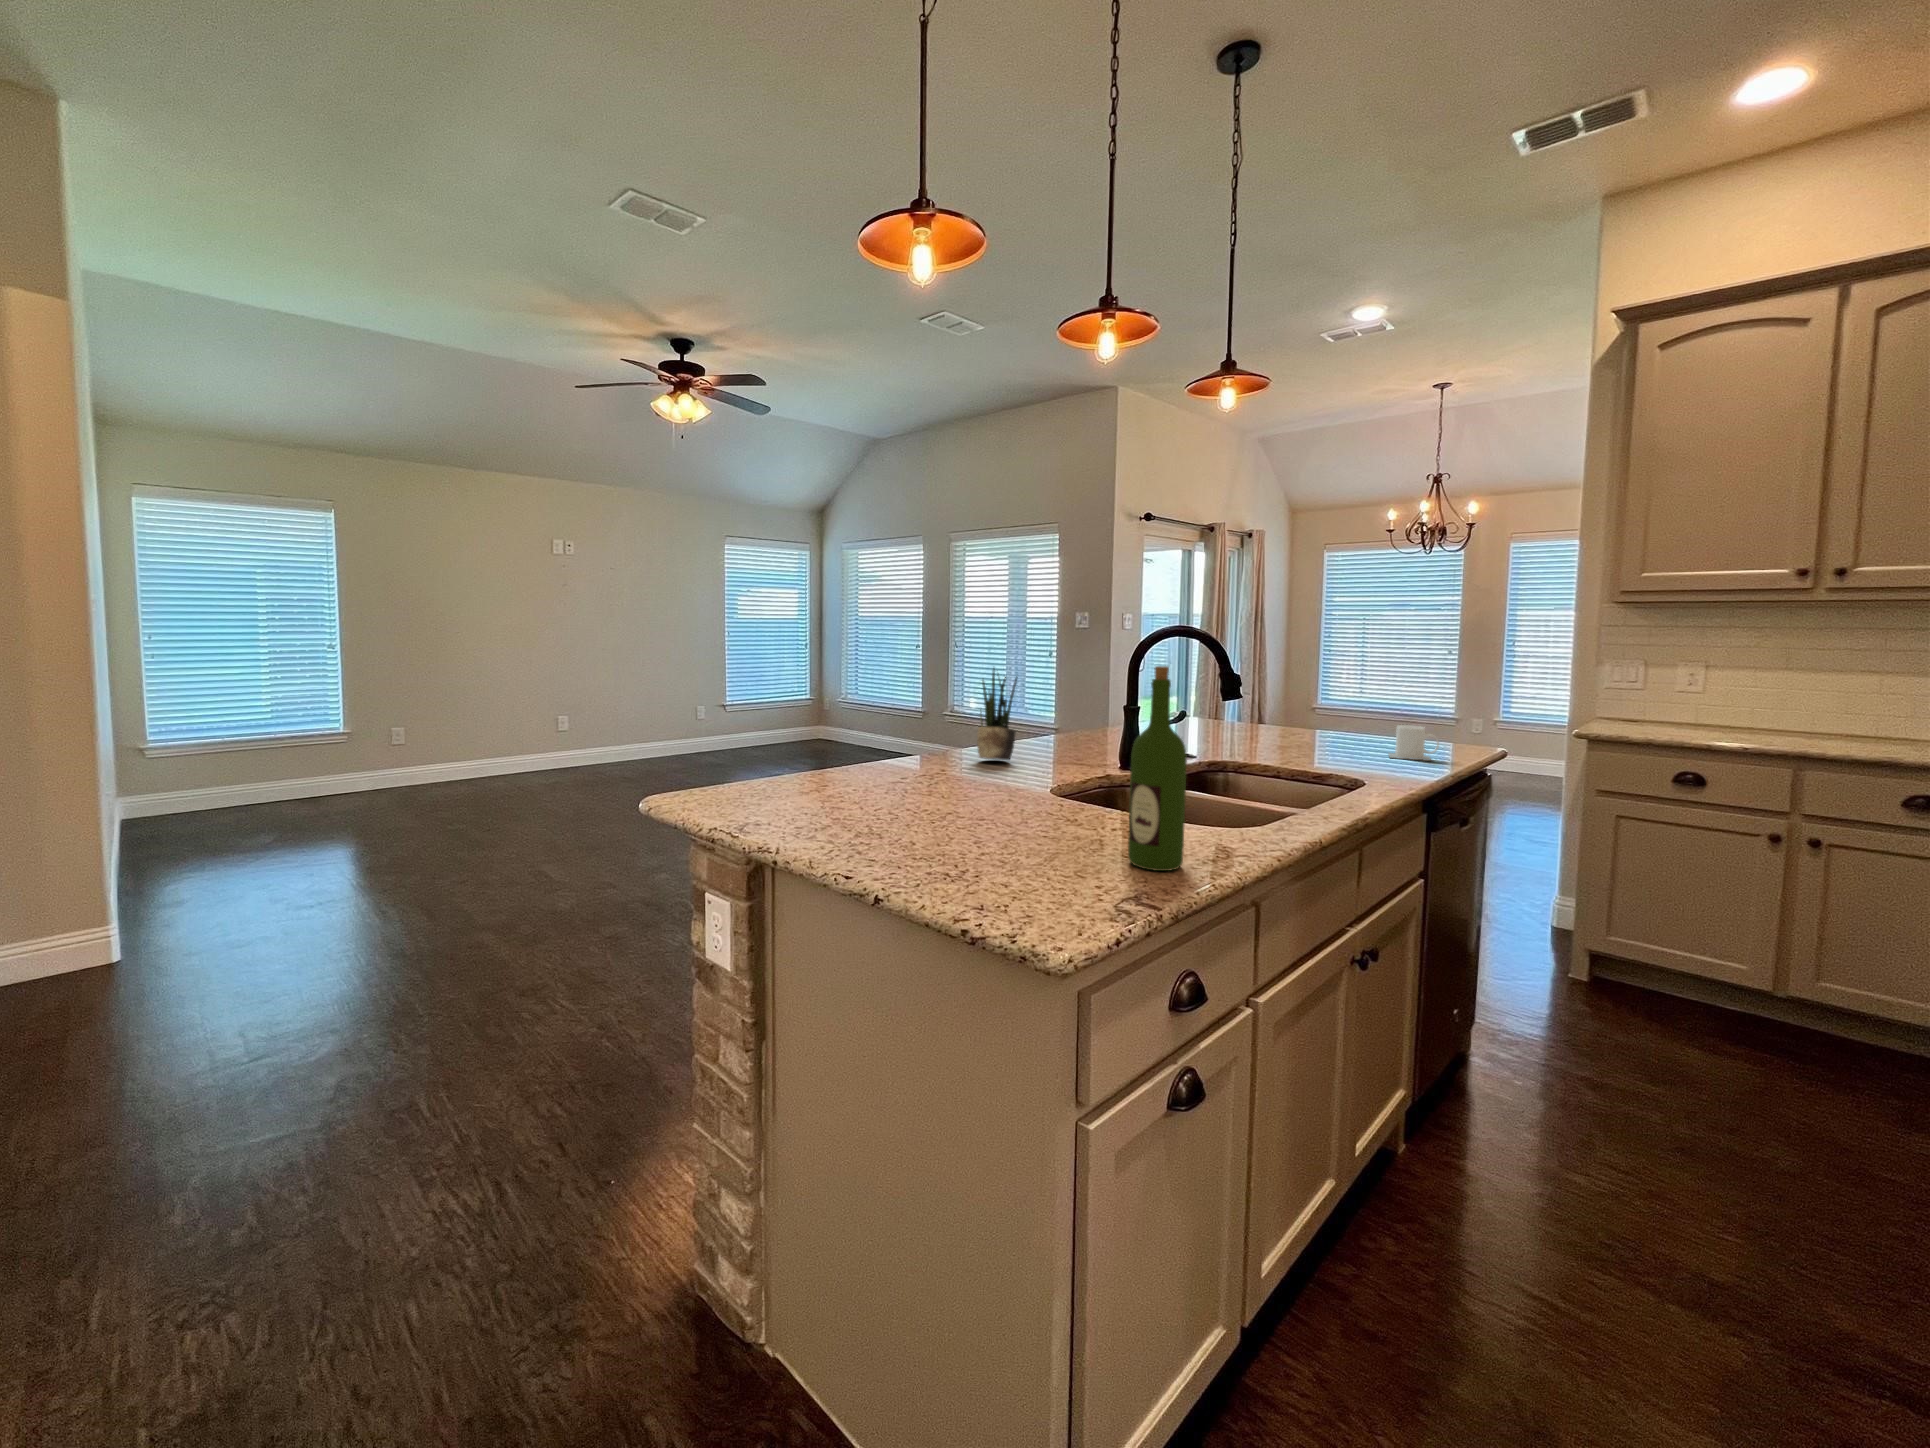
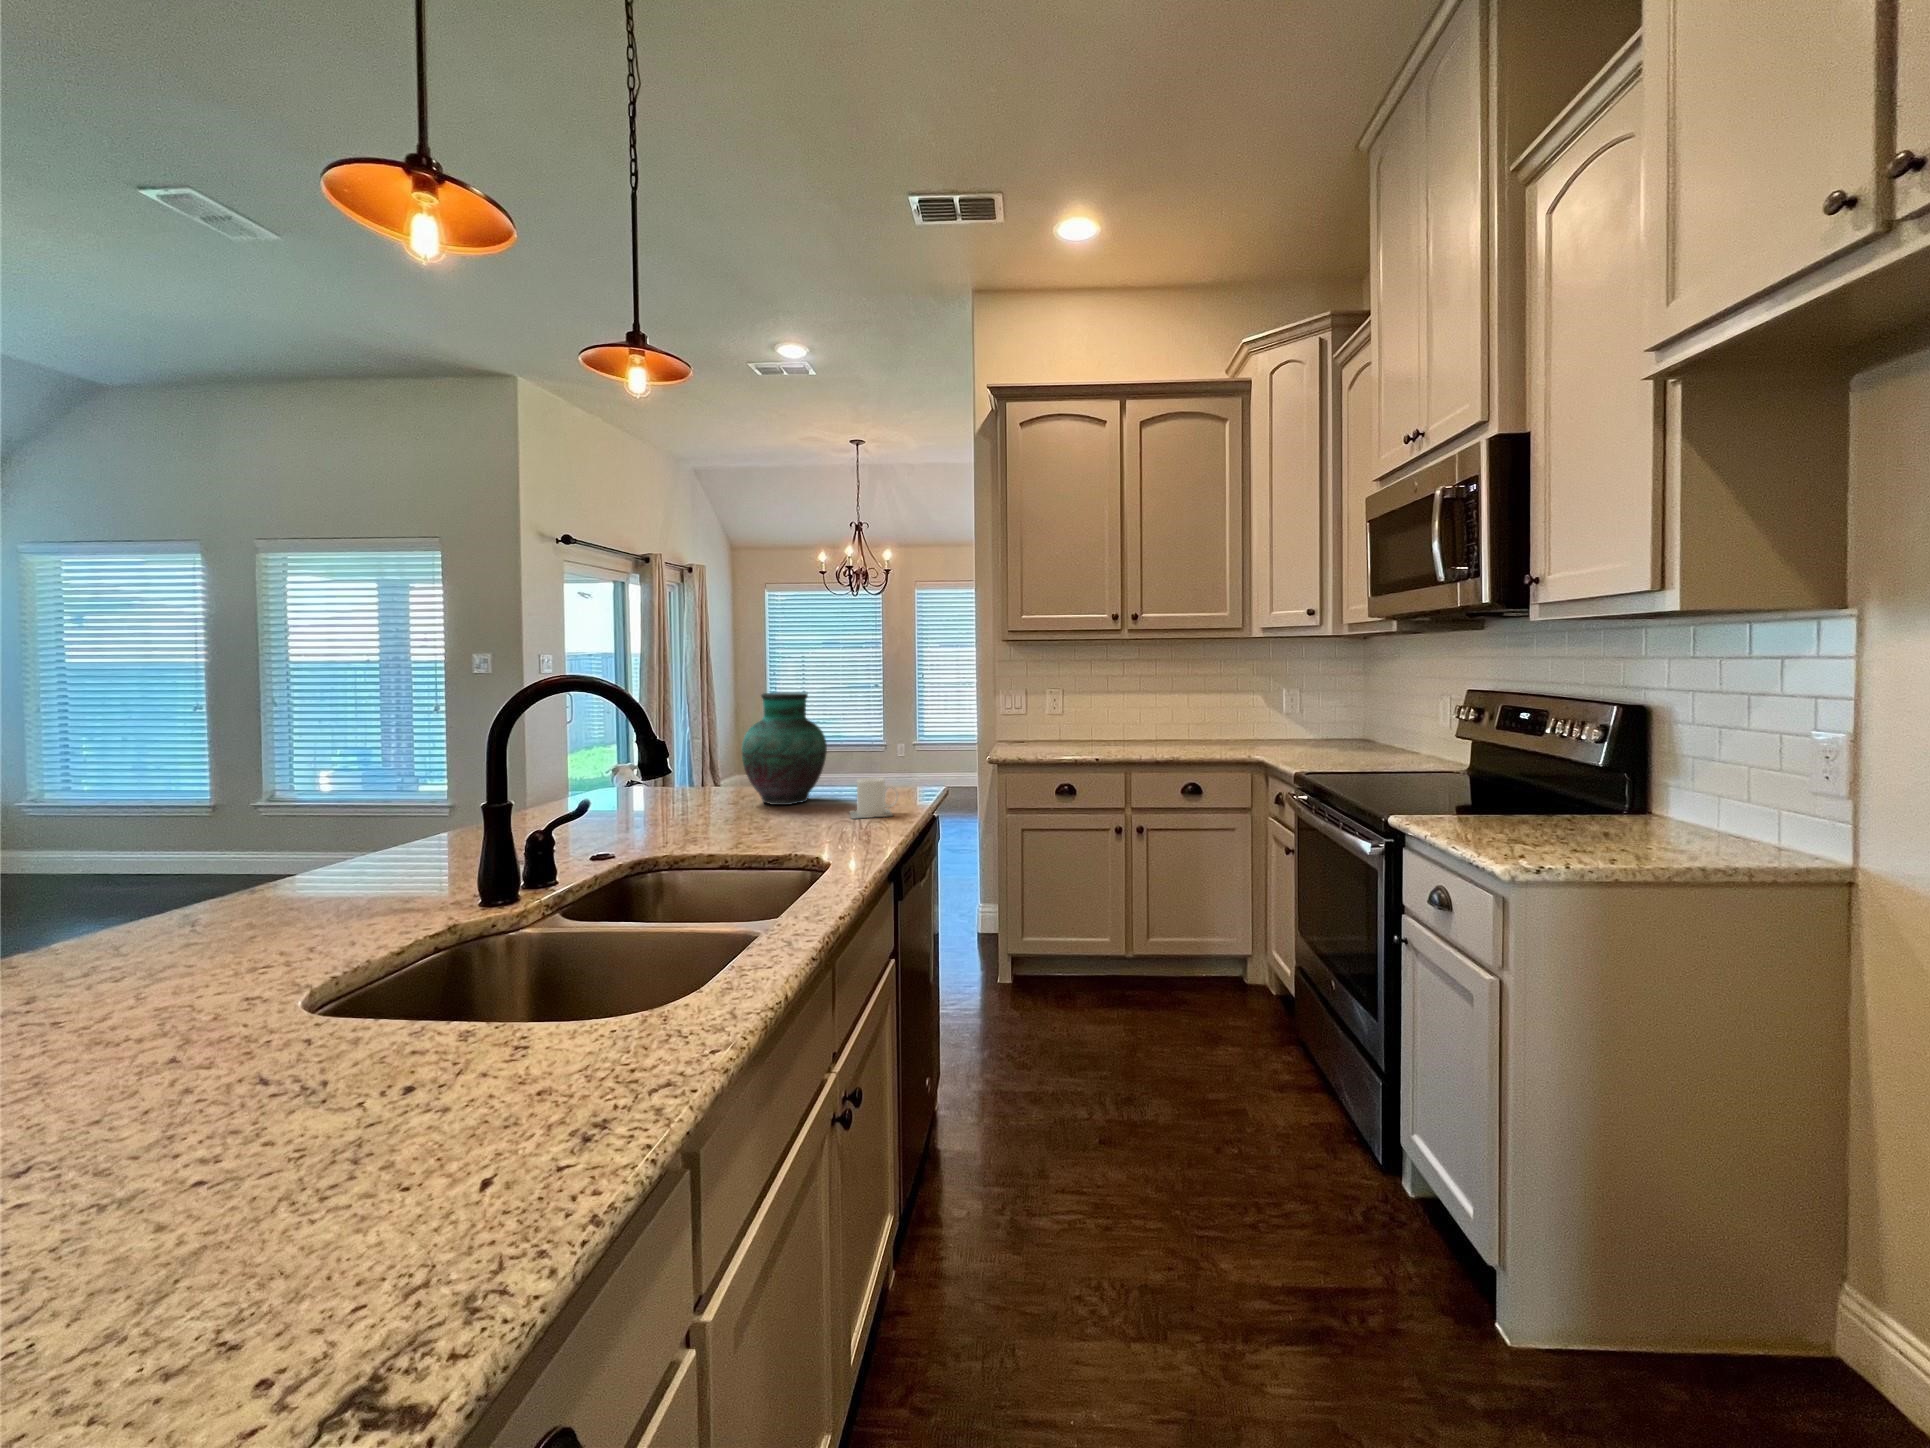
vase: none [1293,647,1371,742] -> present [742,693,827,805]
wine bottle: present [1128,666,1187,871] -> none [320,796,496,1345]
potted plant: present [977,669,1017,760] -> none [96,771,215,972]

